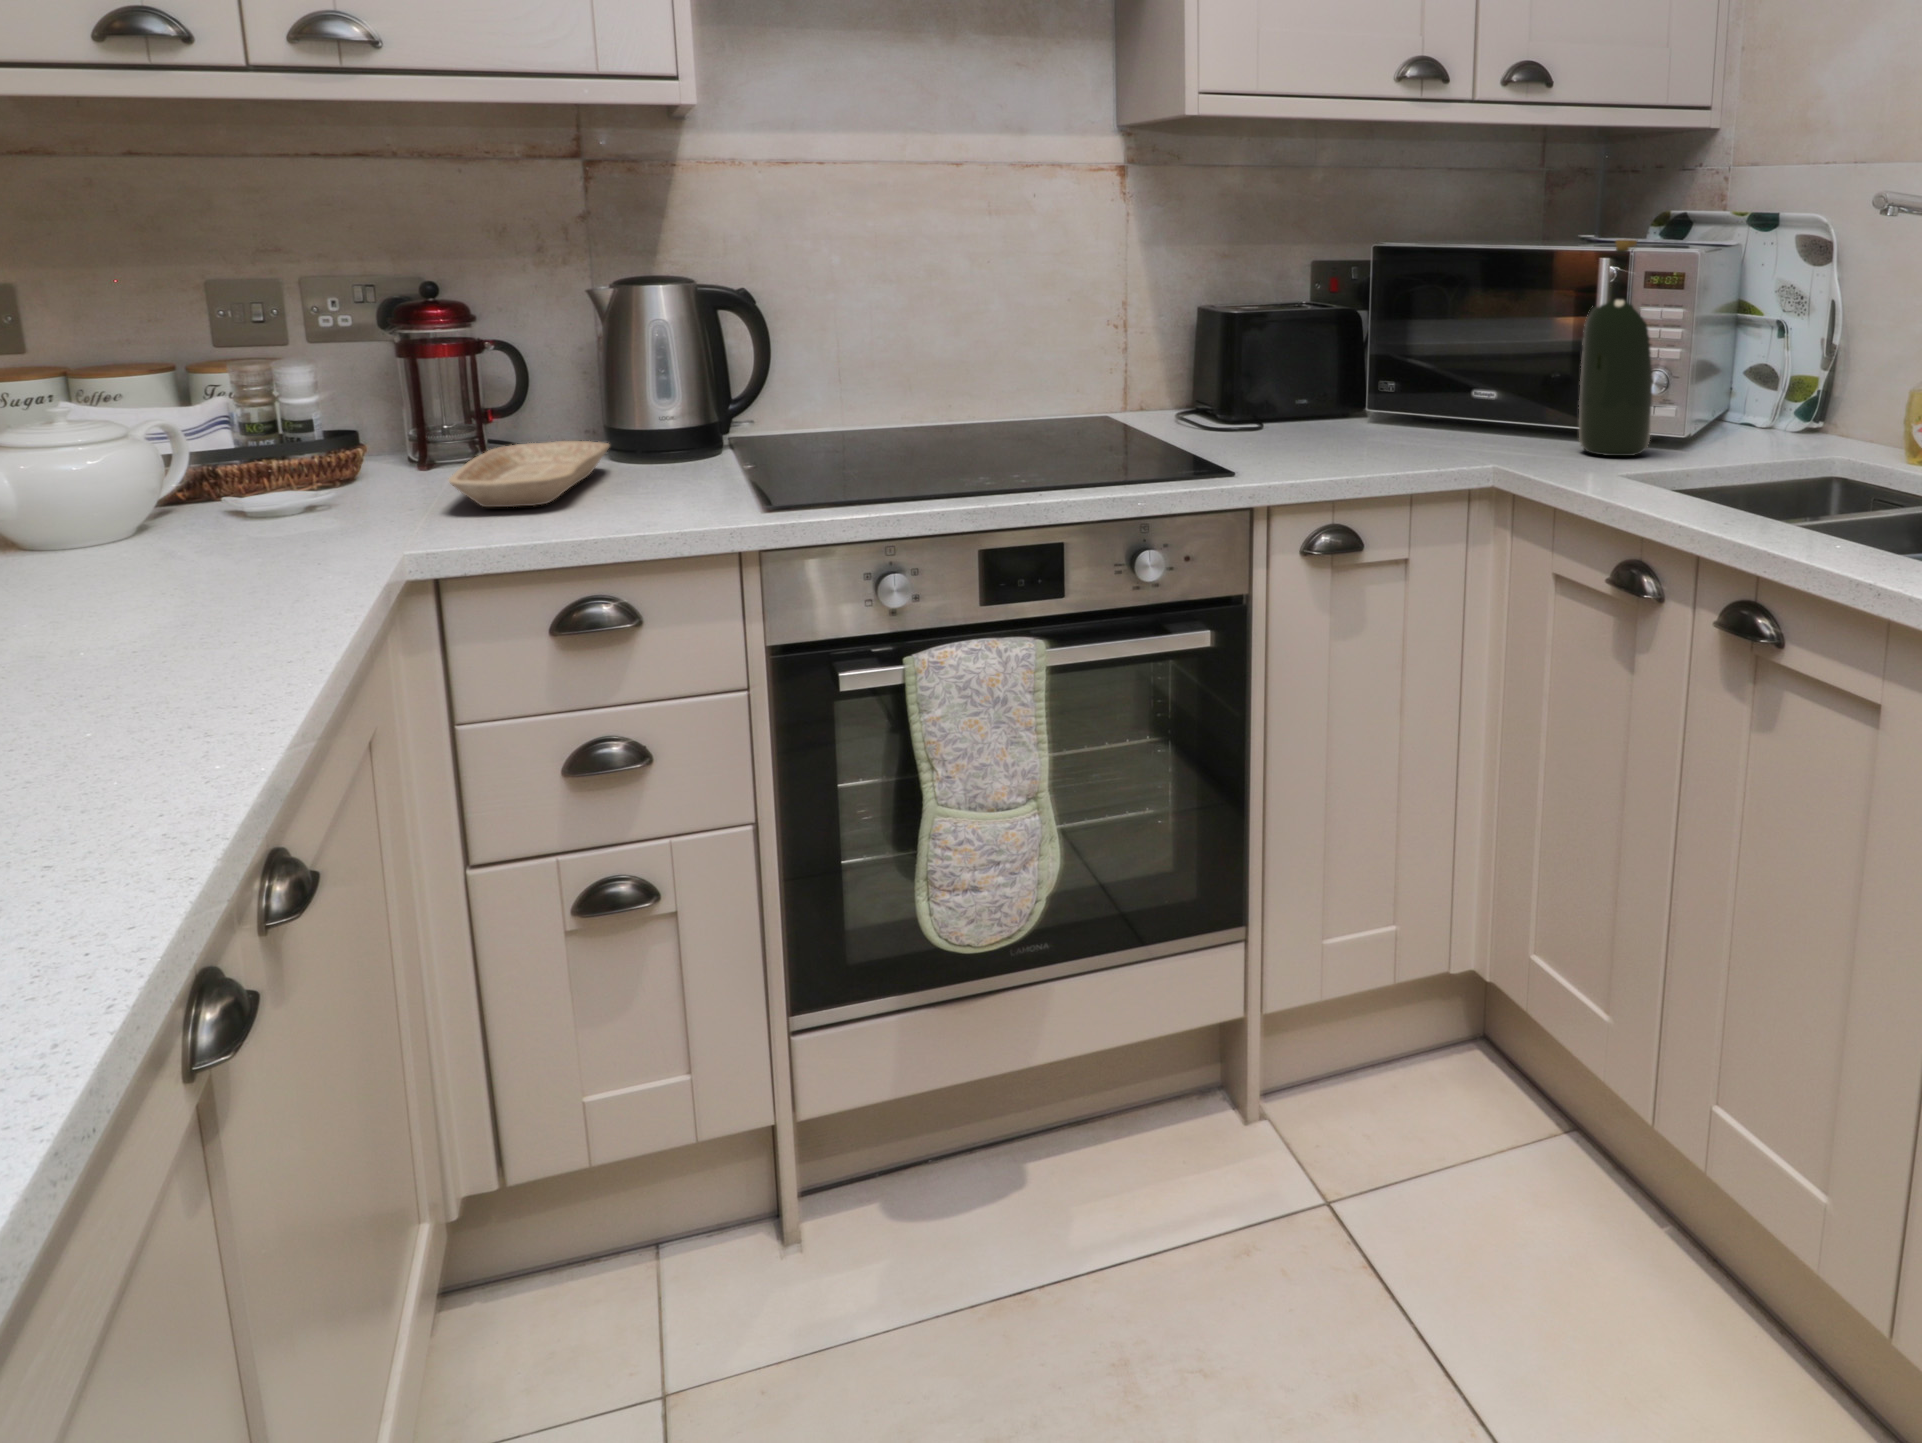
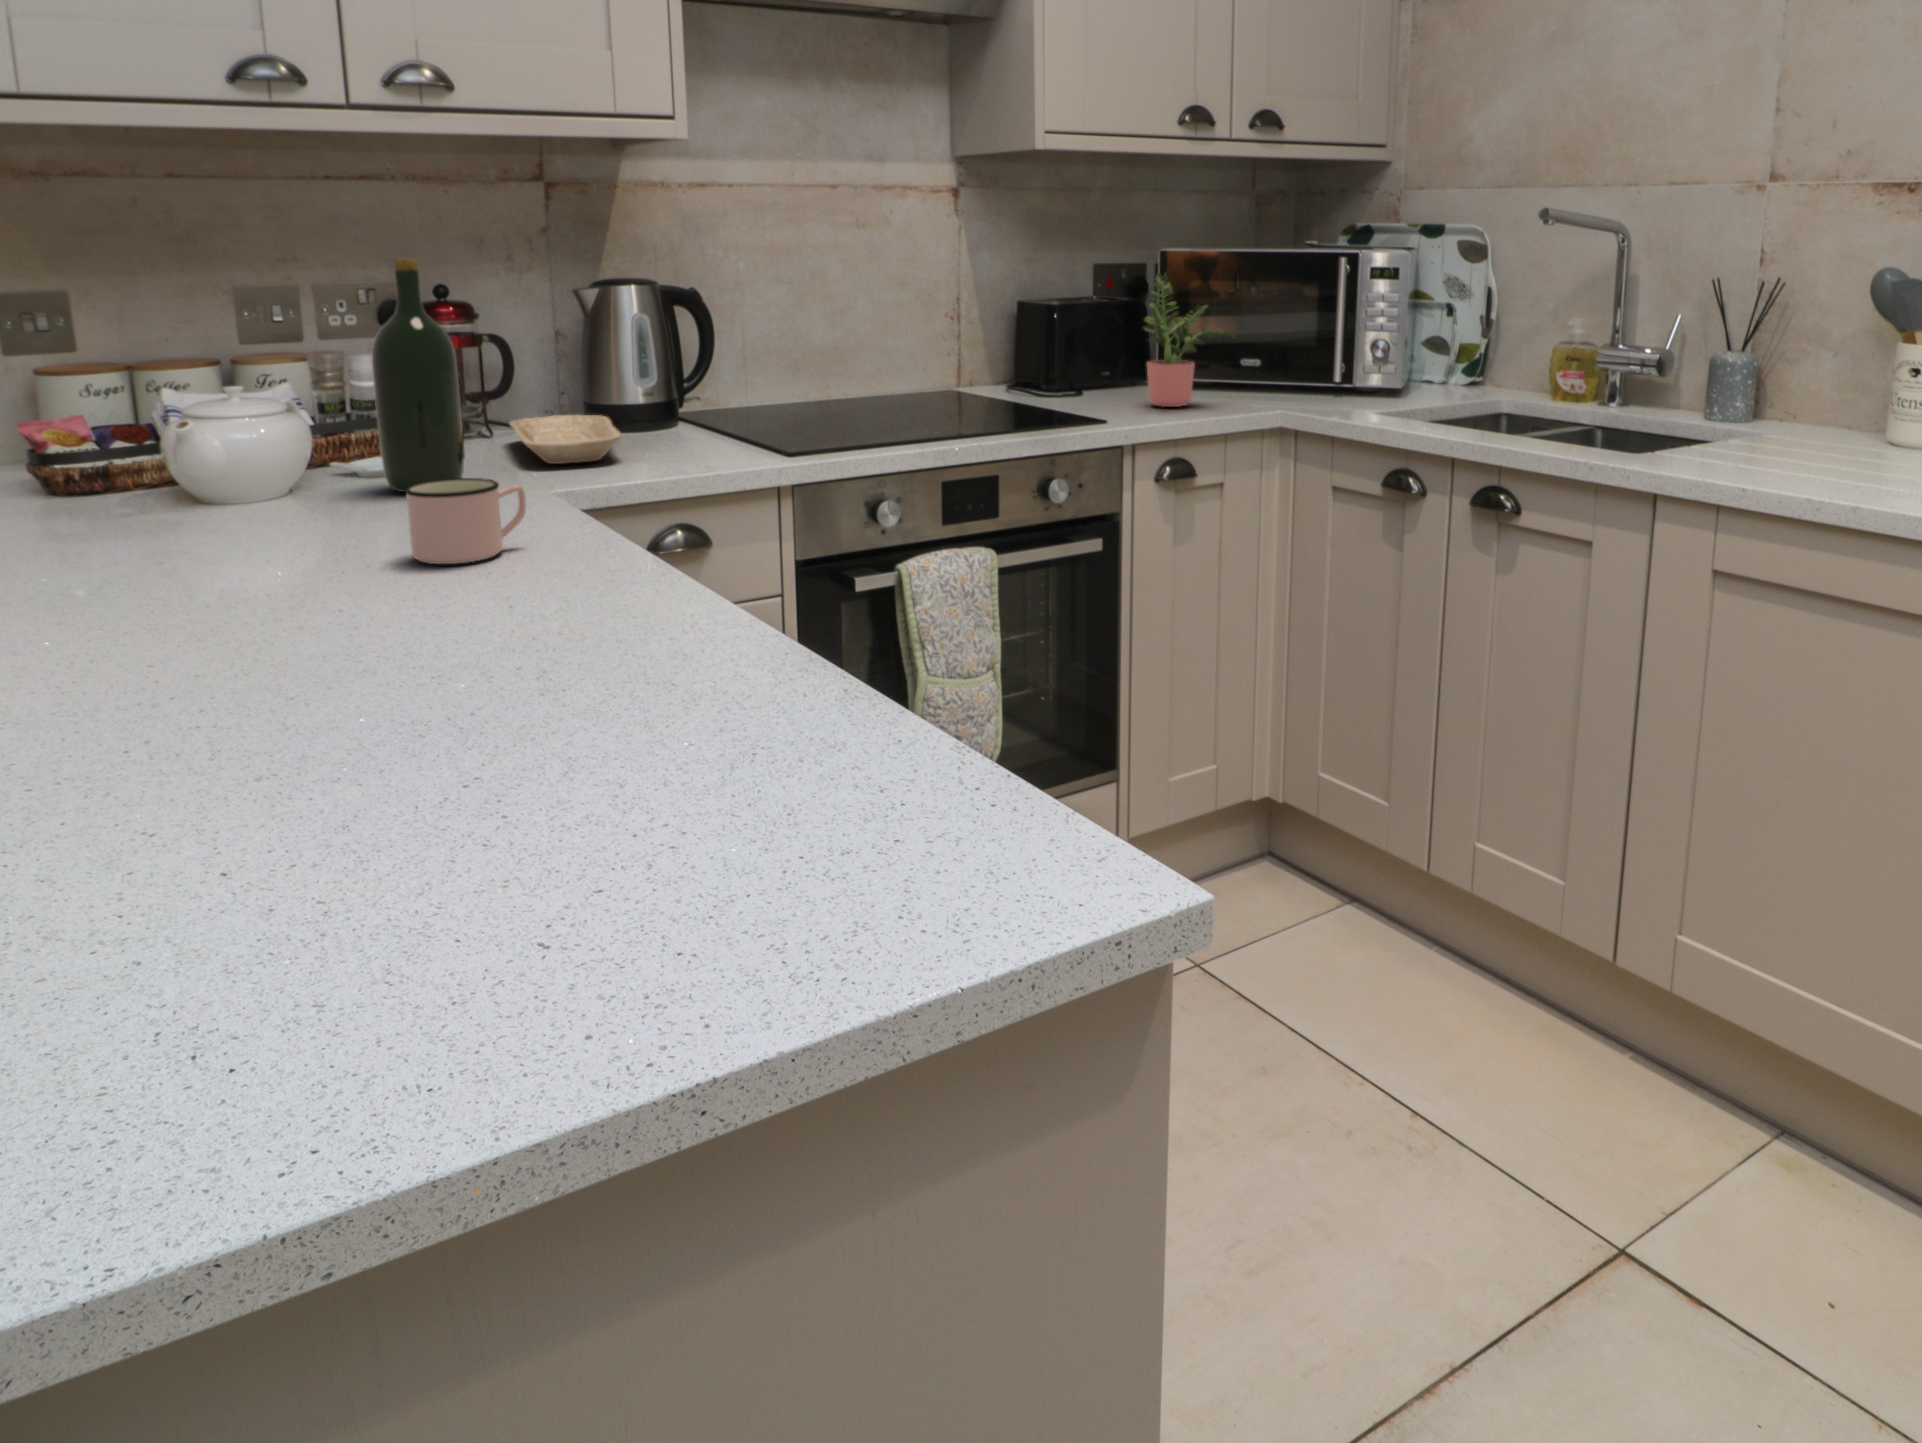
wine bottle: present [1579,240,1653,456] -> present [372,259,465,492]
potted plant: none [1320,274,1453,454] -> present [1143,273,1236,407]
mug: none [39,544,226,662] -> present [405,478,526,564]

